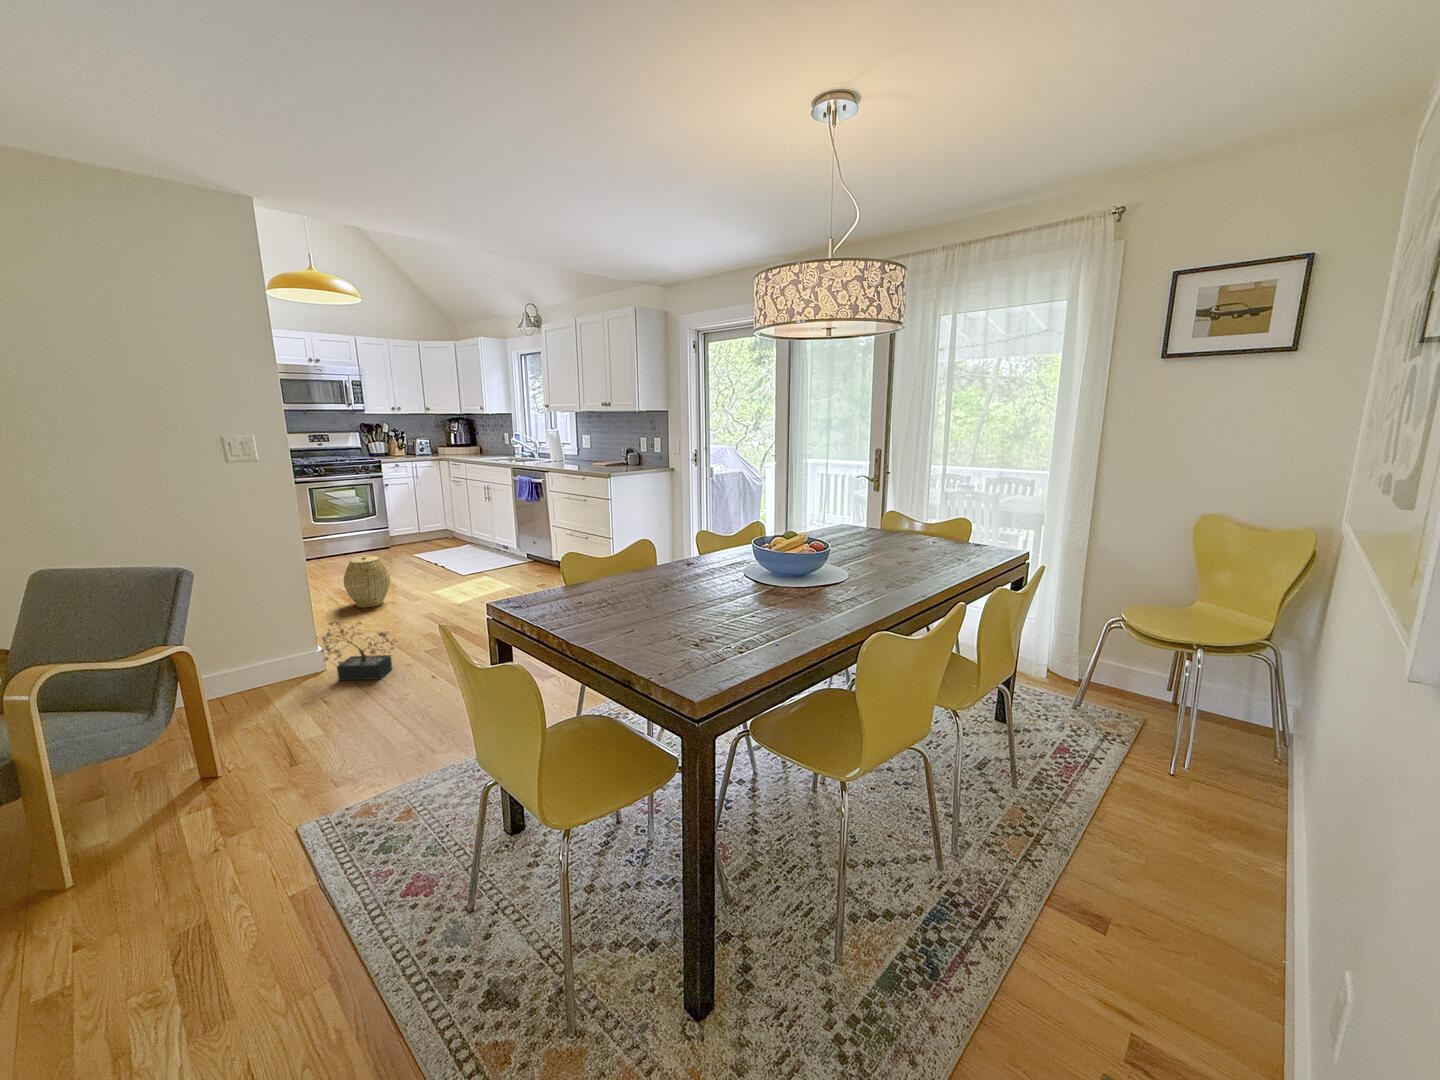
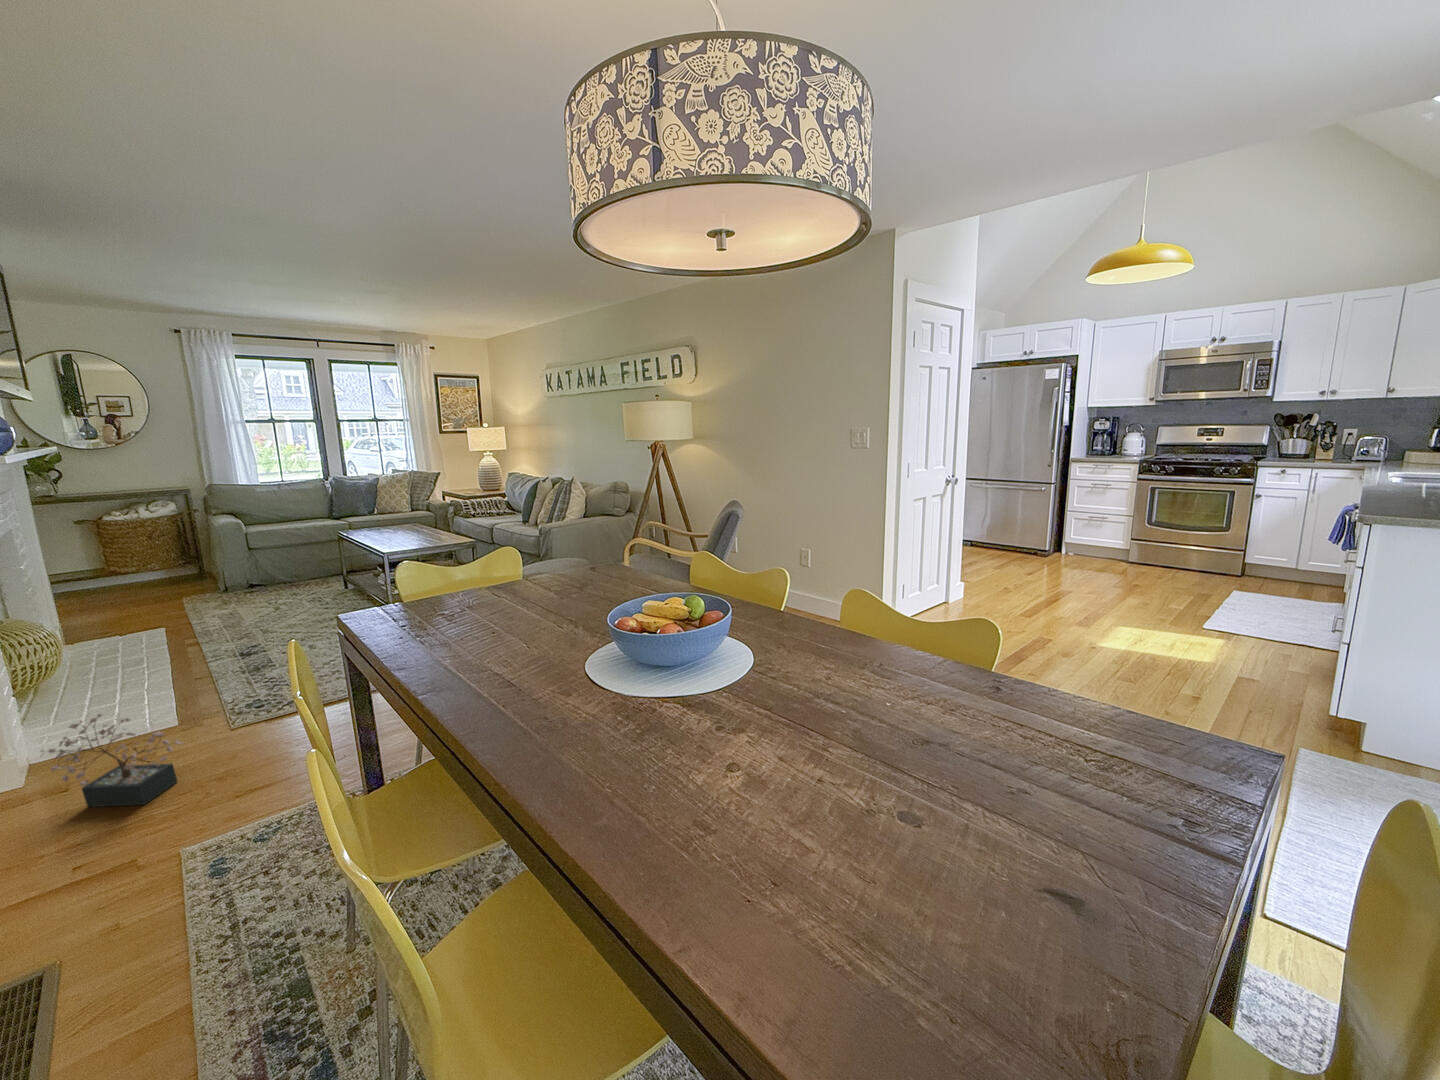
woven basket: present [344,556,390,608] -> none [191,600,257,667]

